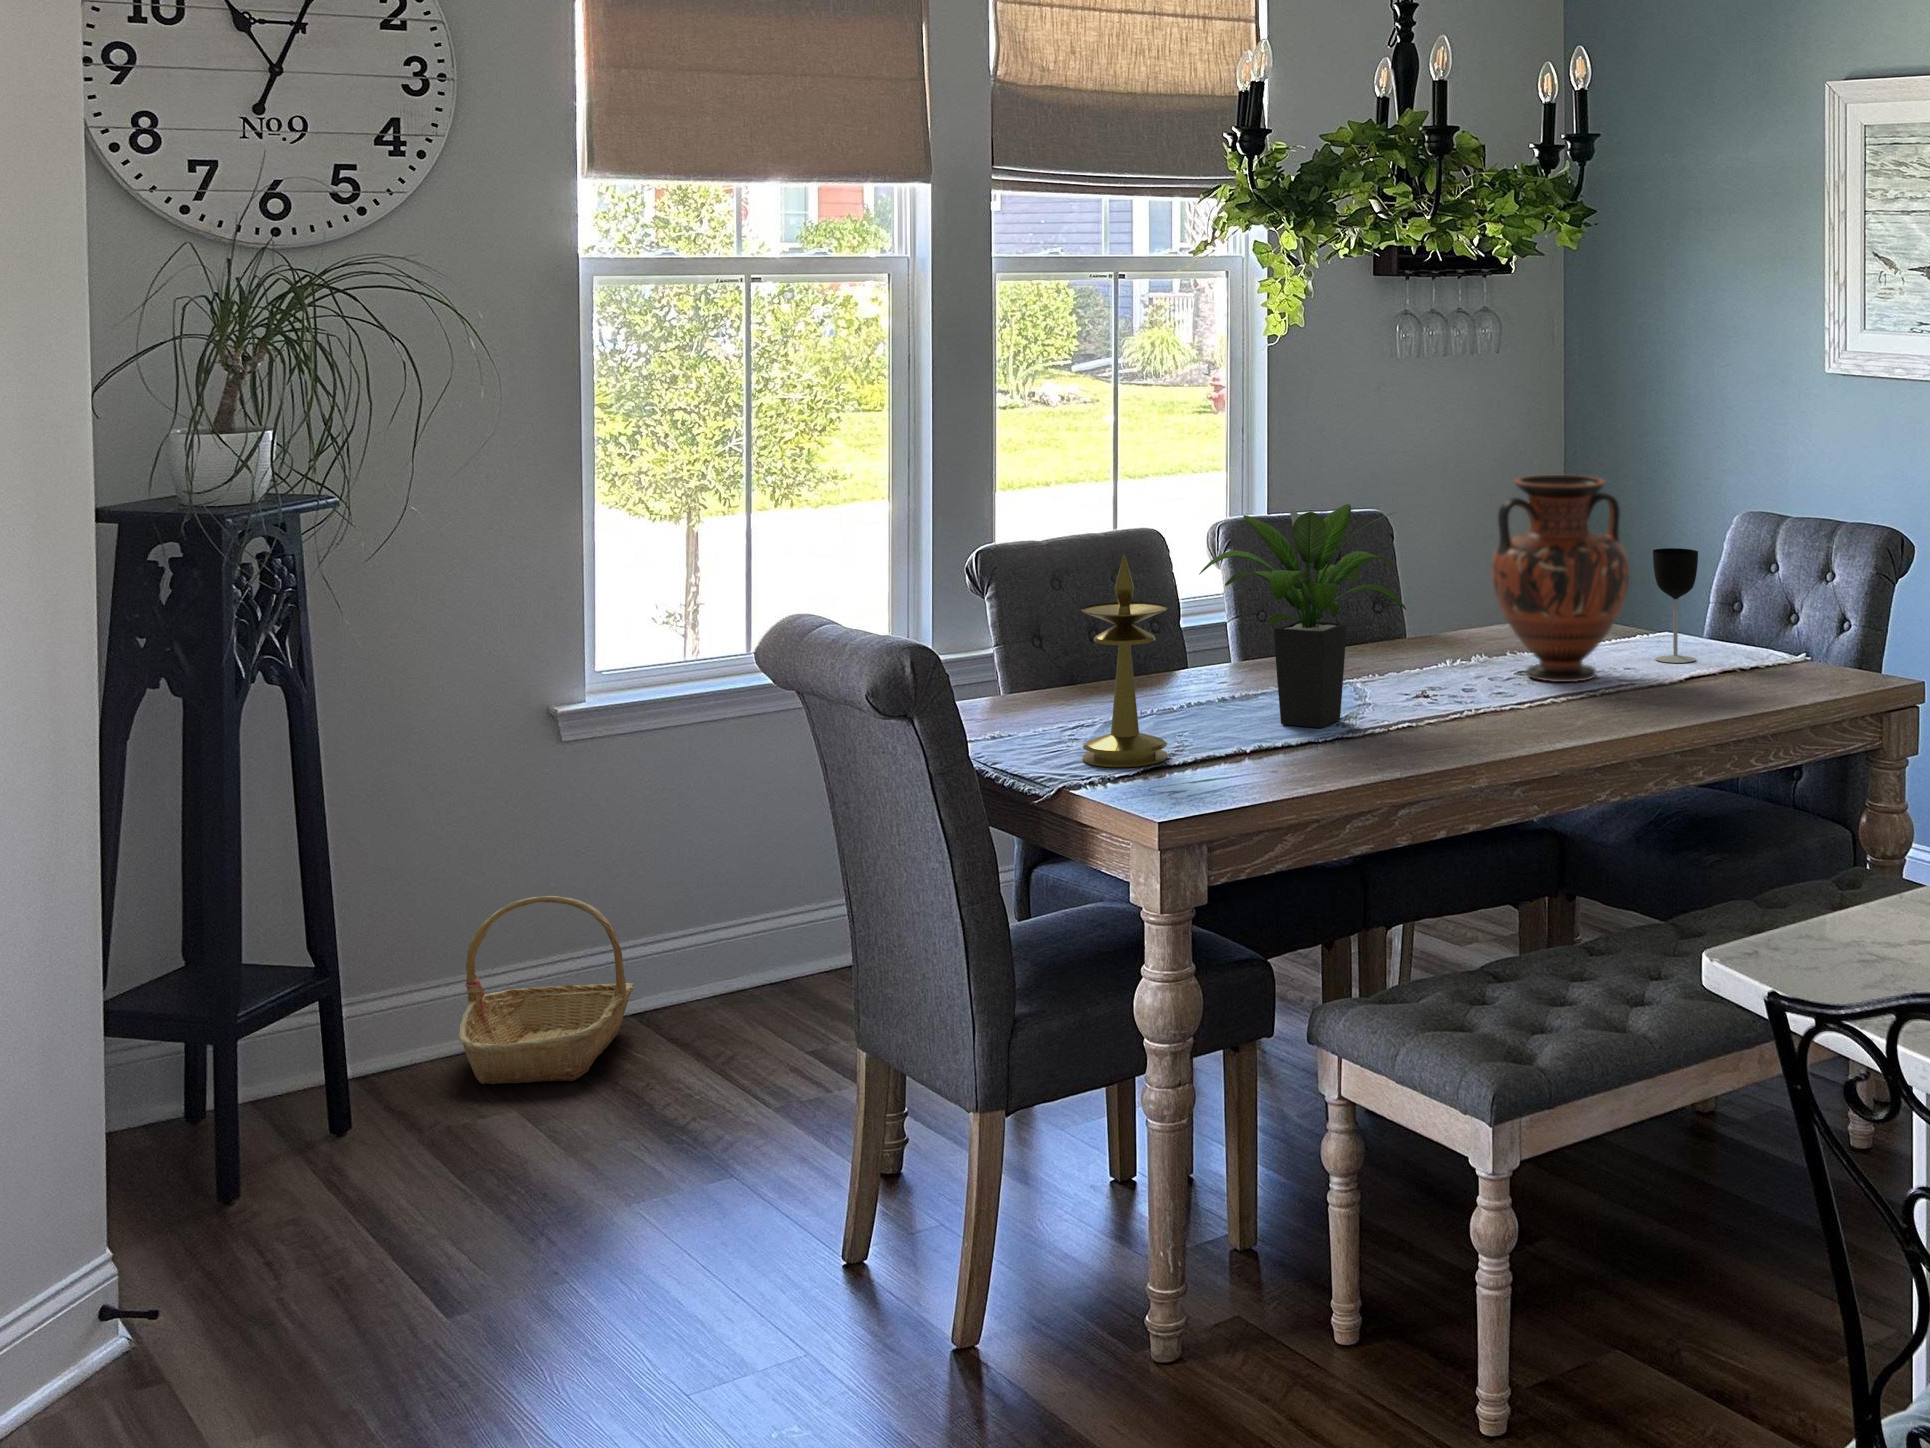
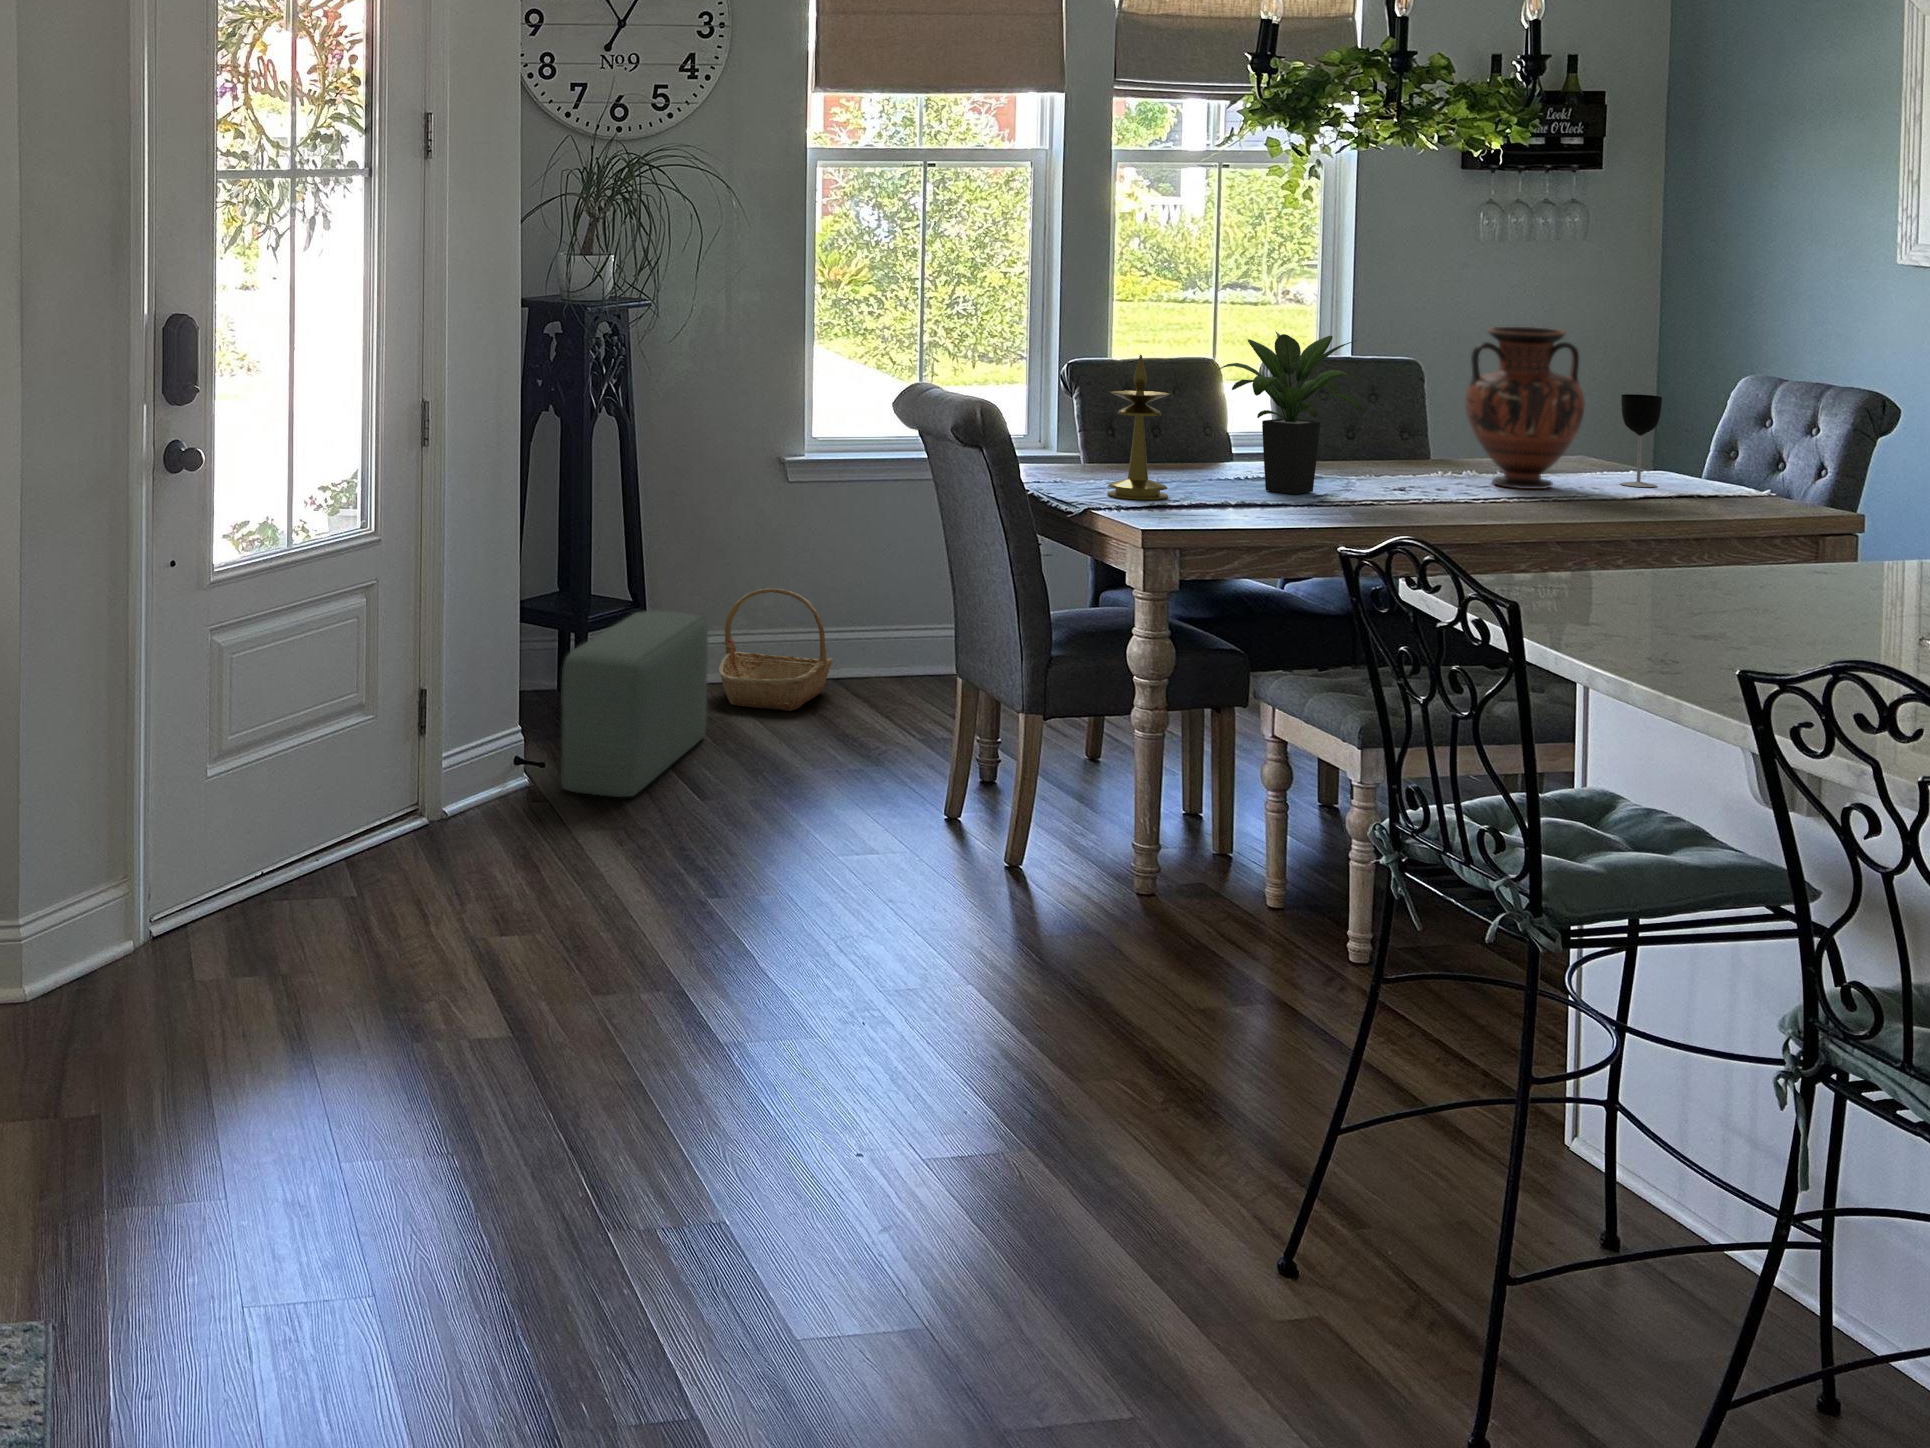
pouf: none [185,977,444,1346] -> present [561,611,708,797]

